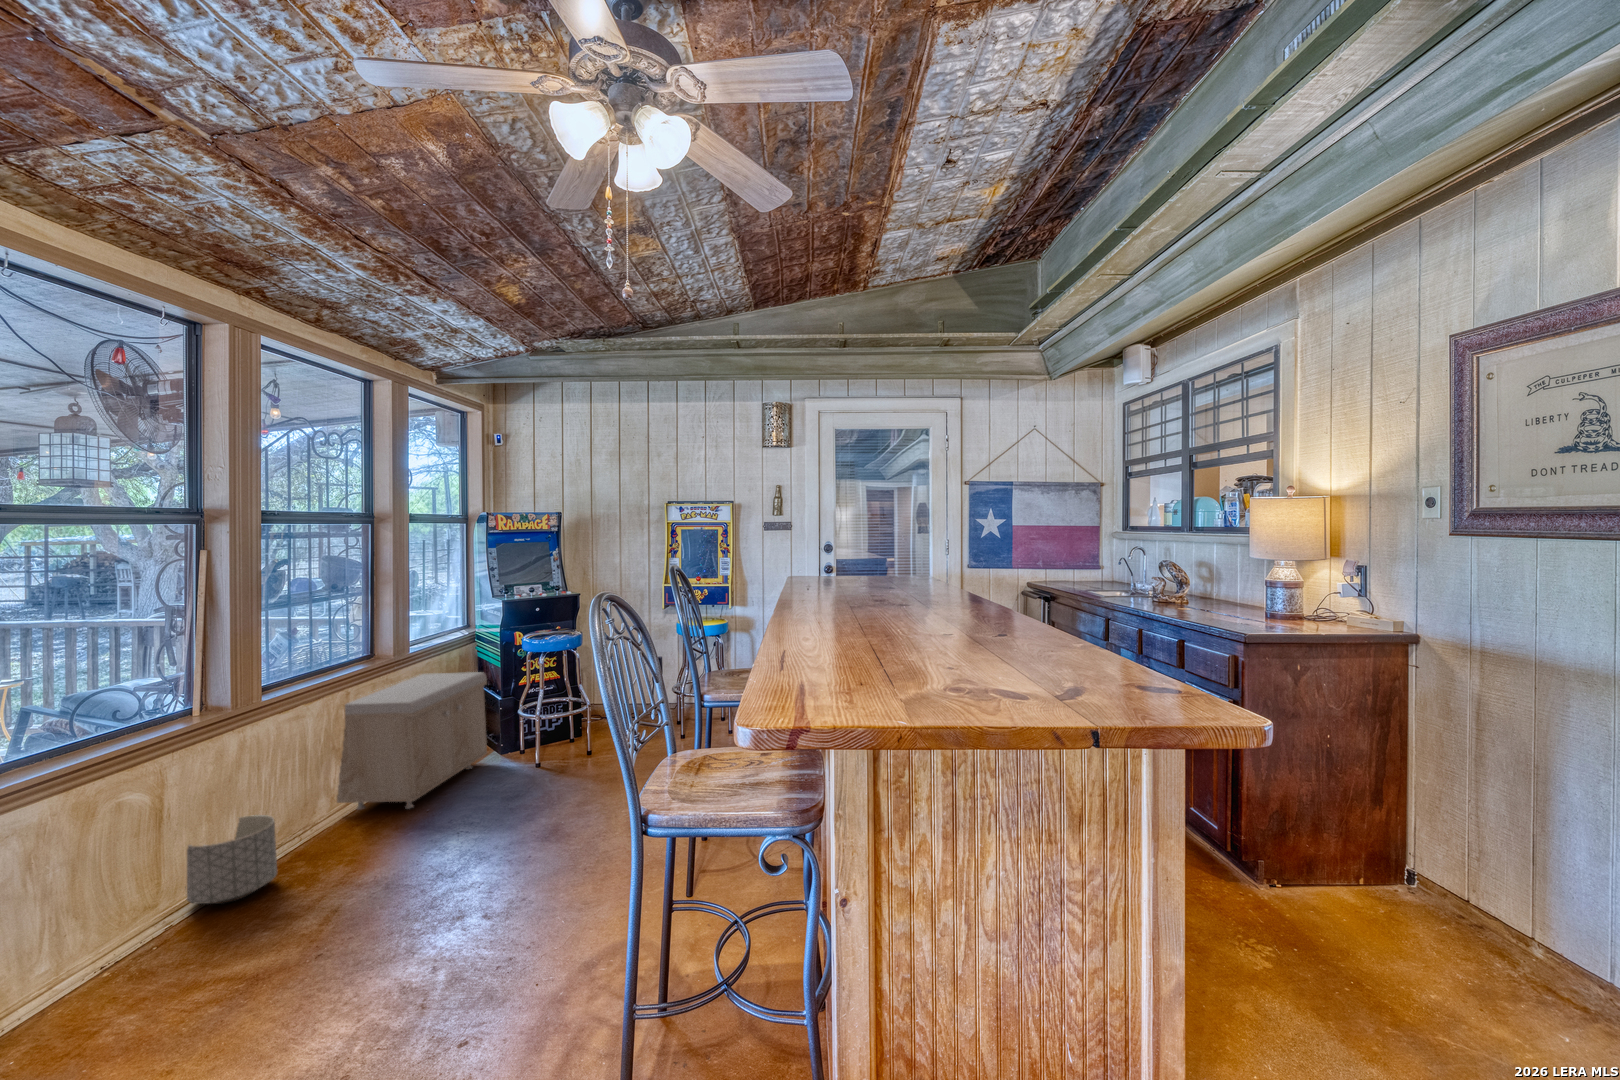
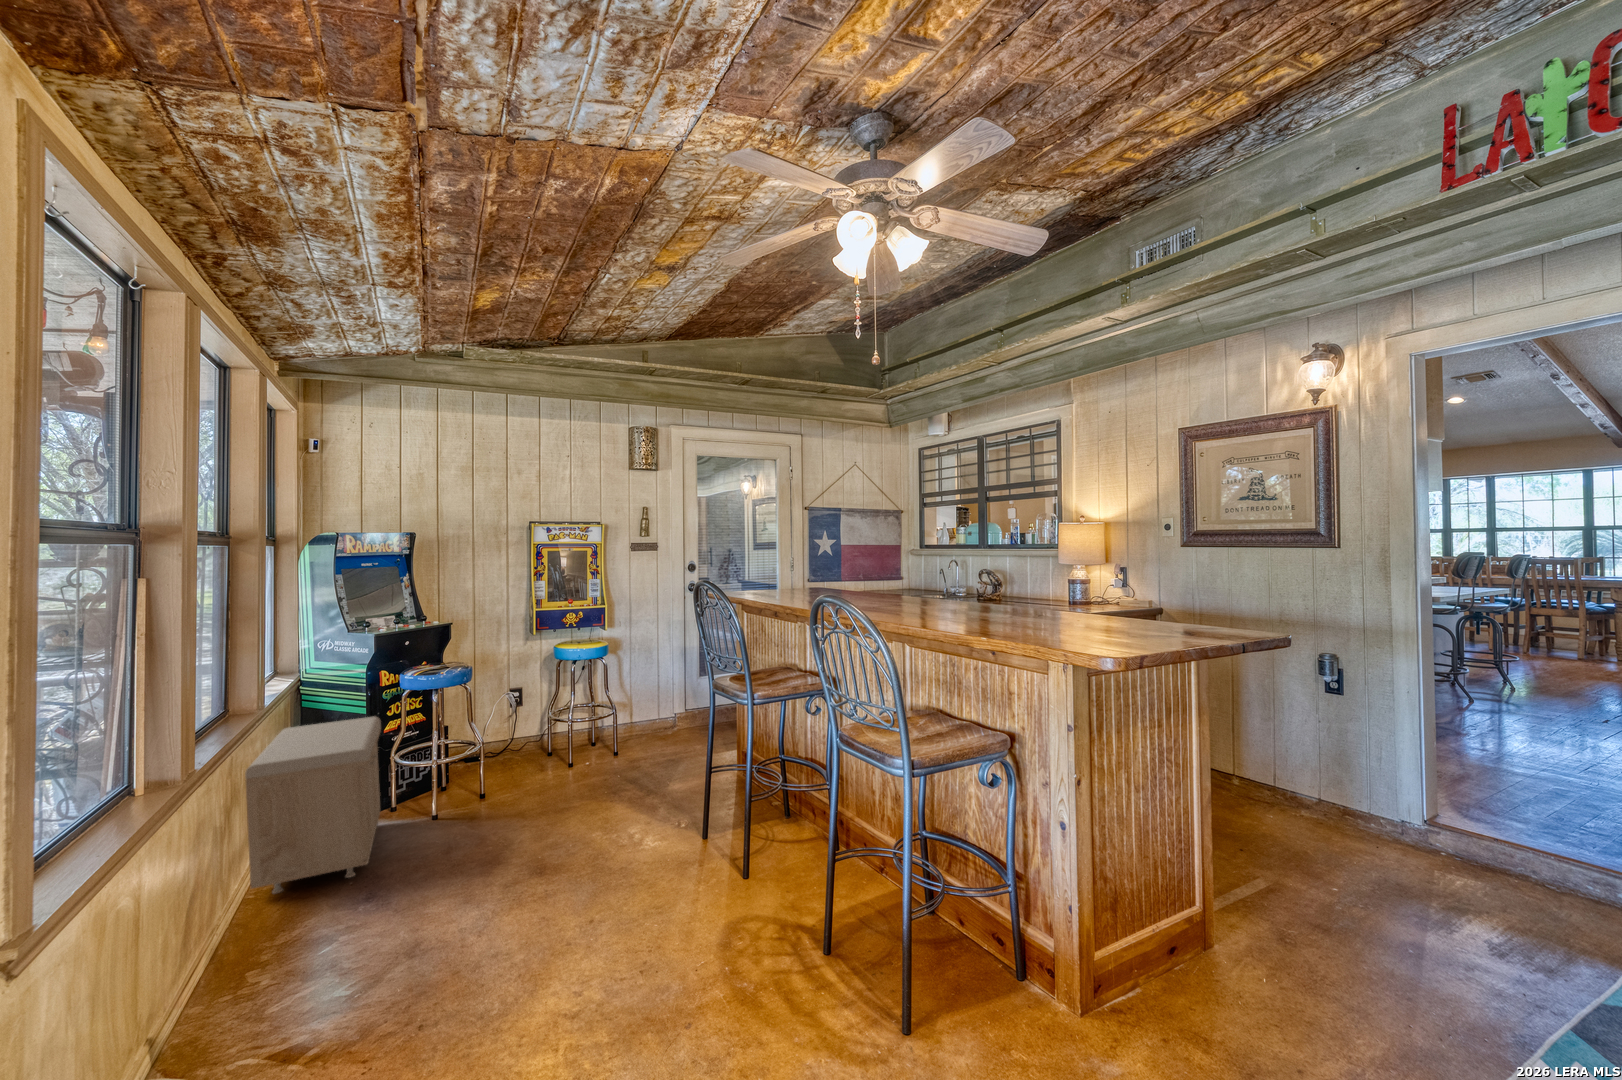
planter: present [187,815,277,904] -> none [194,891,304,1007]

